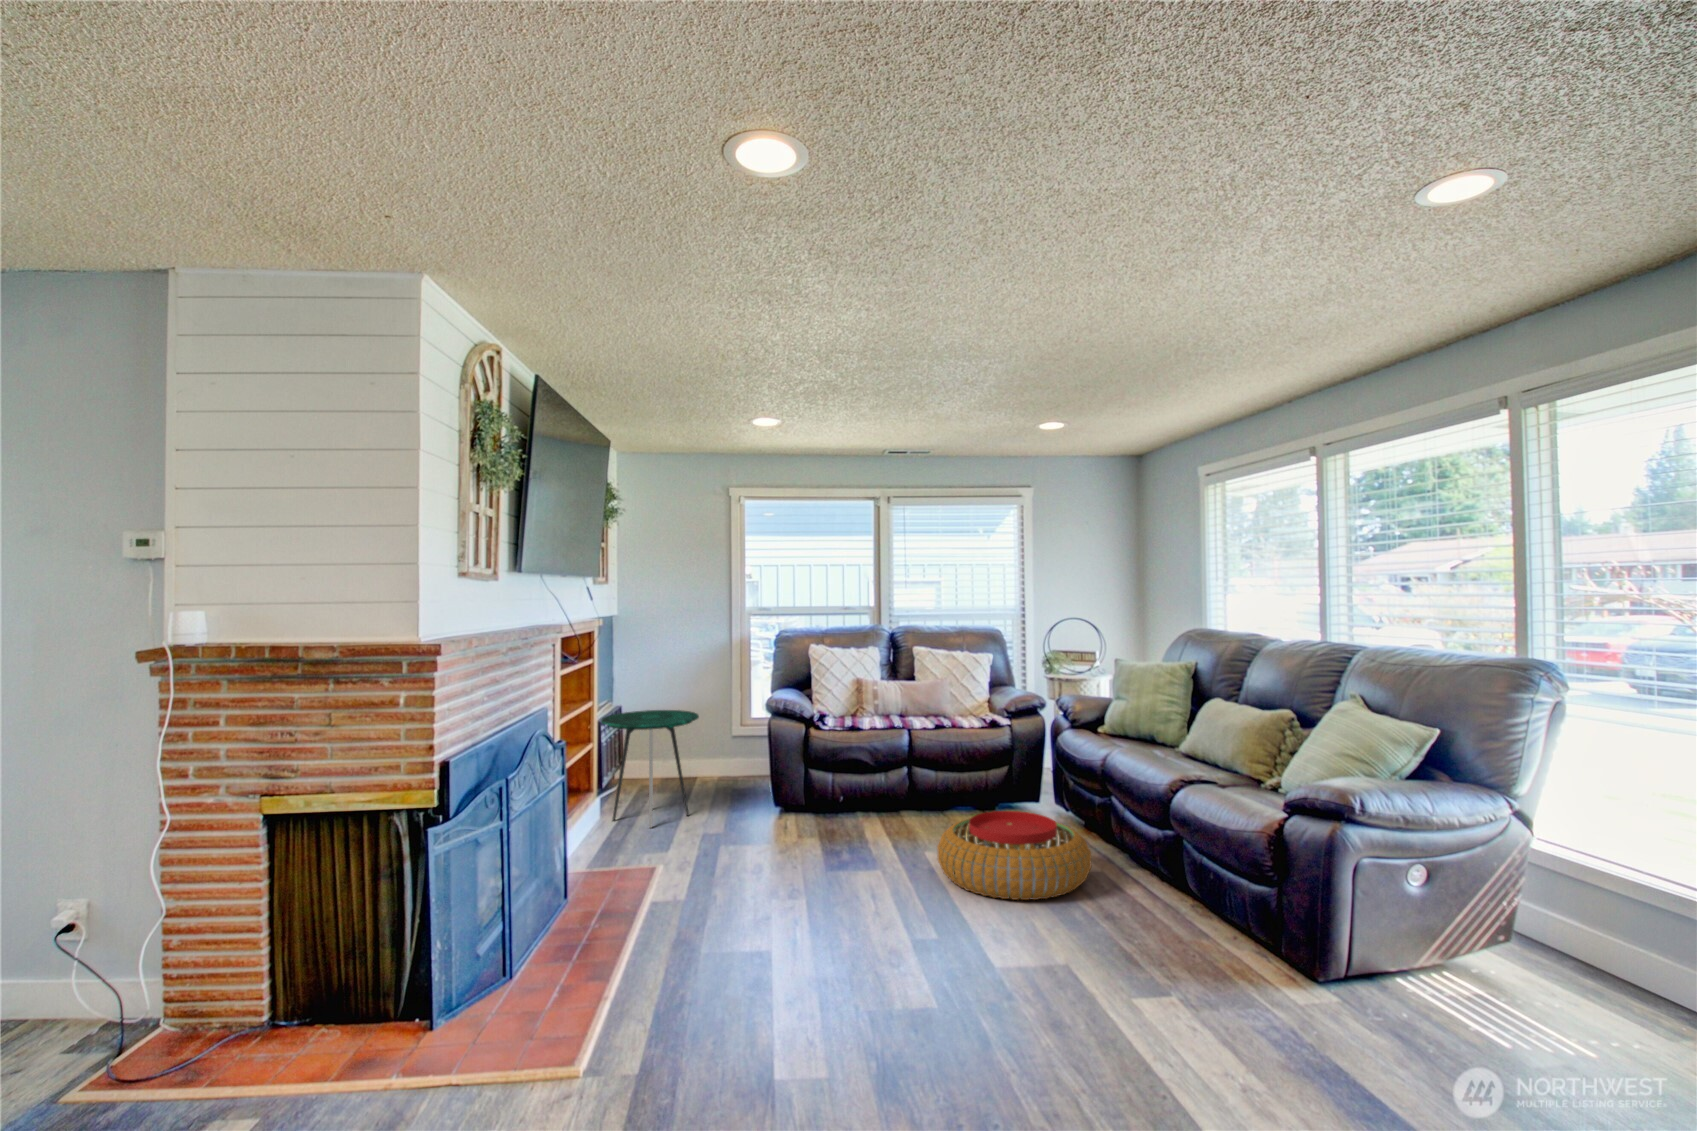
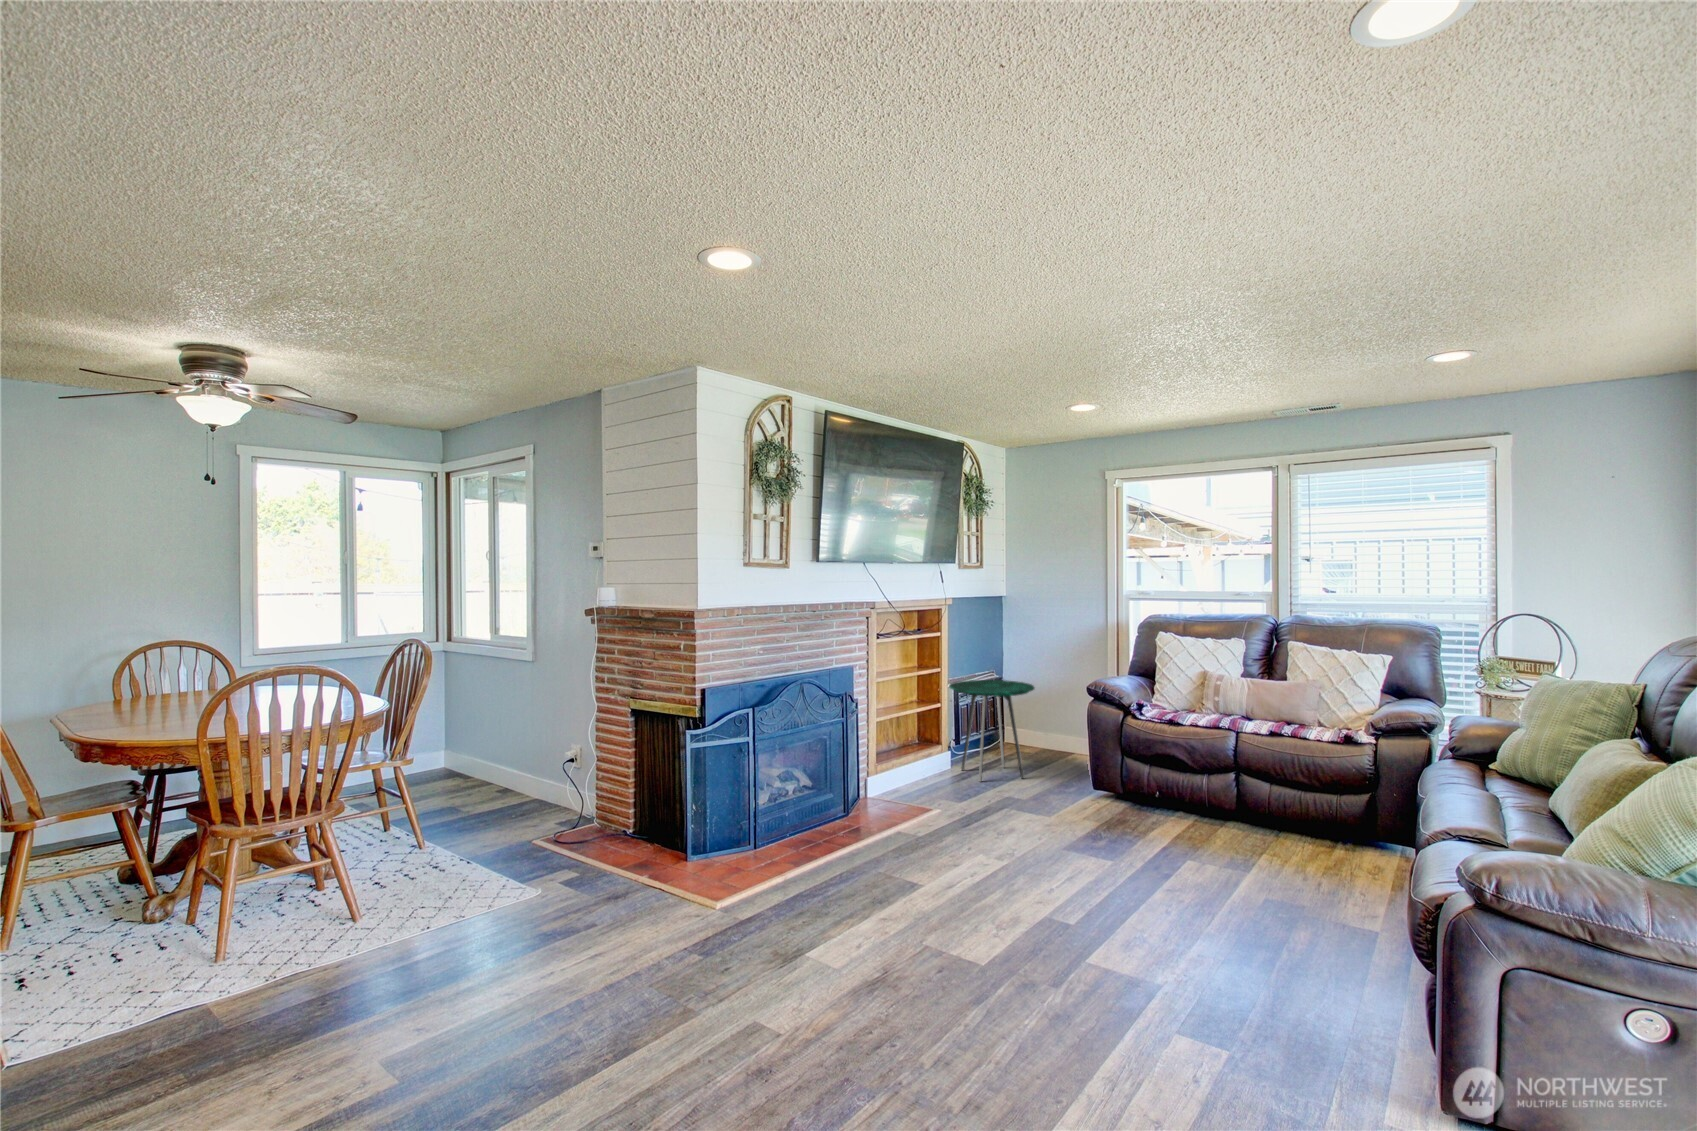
pouf: present [937,811,1091,900] -> none [1151,831,1349,945]

